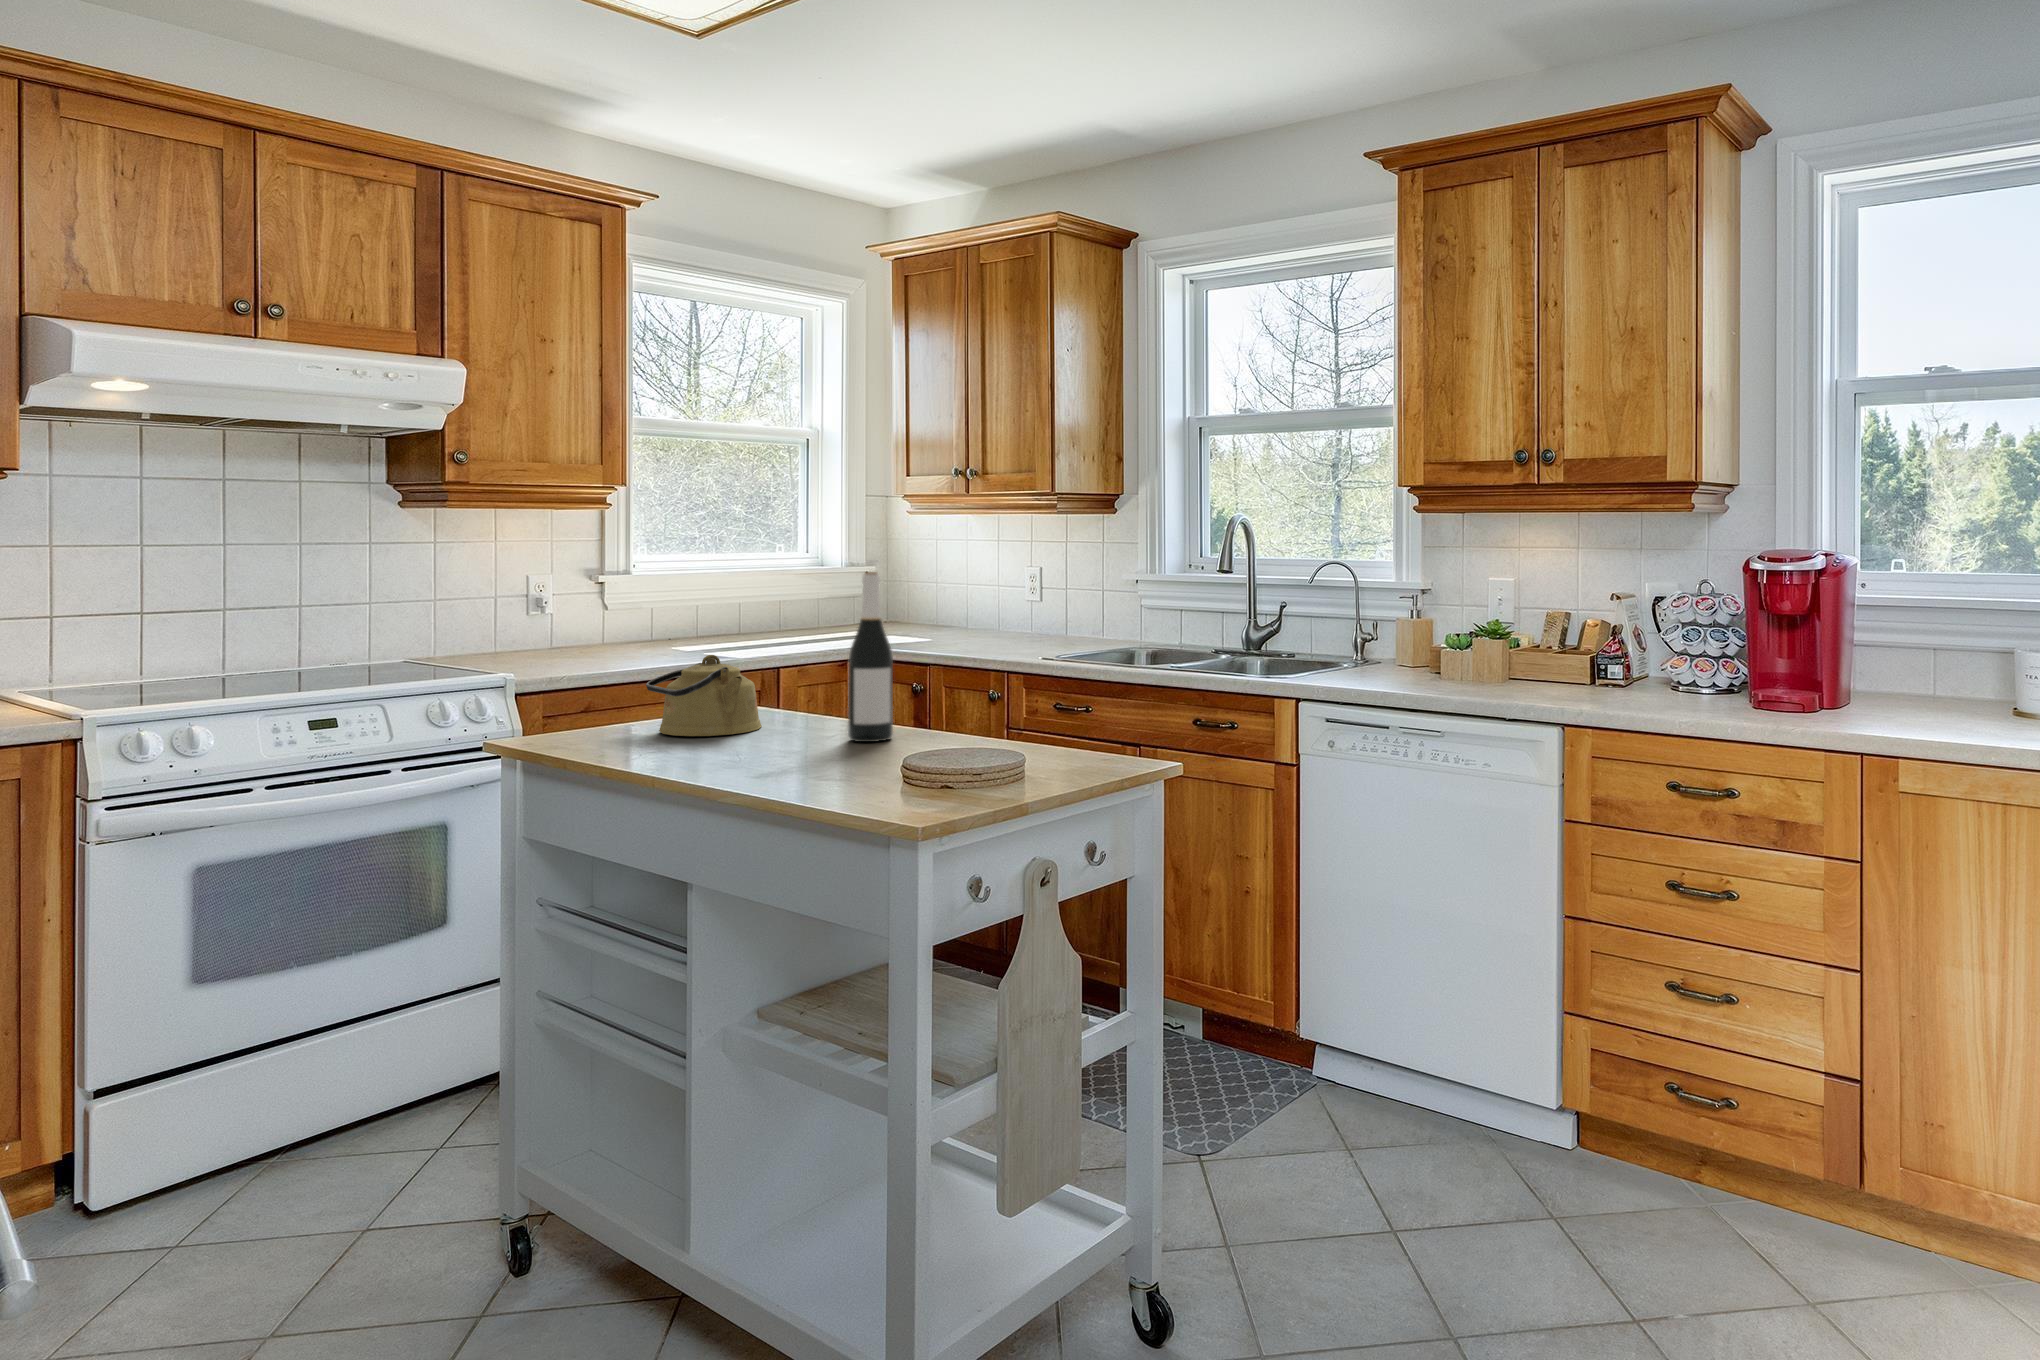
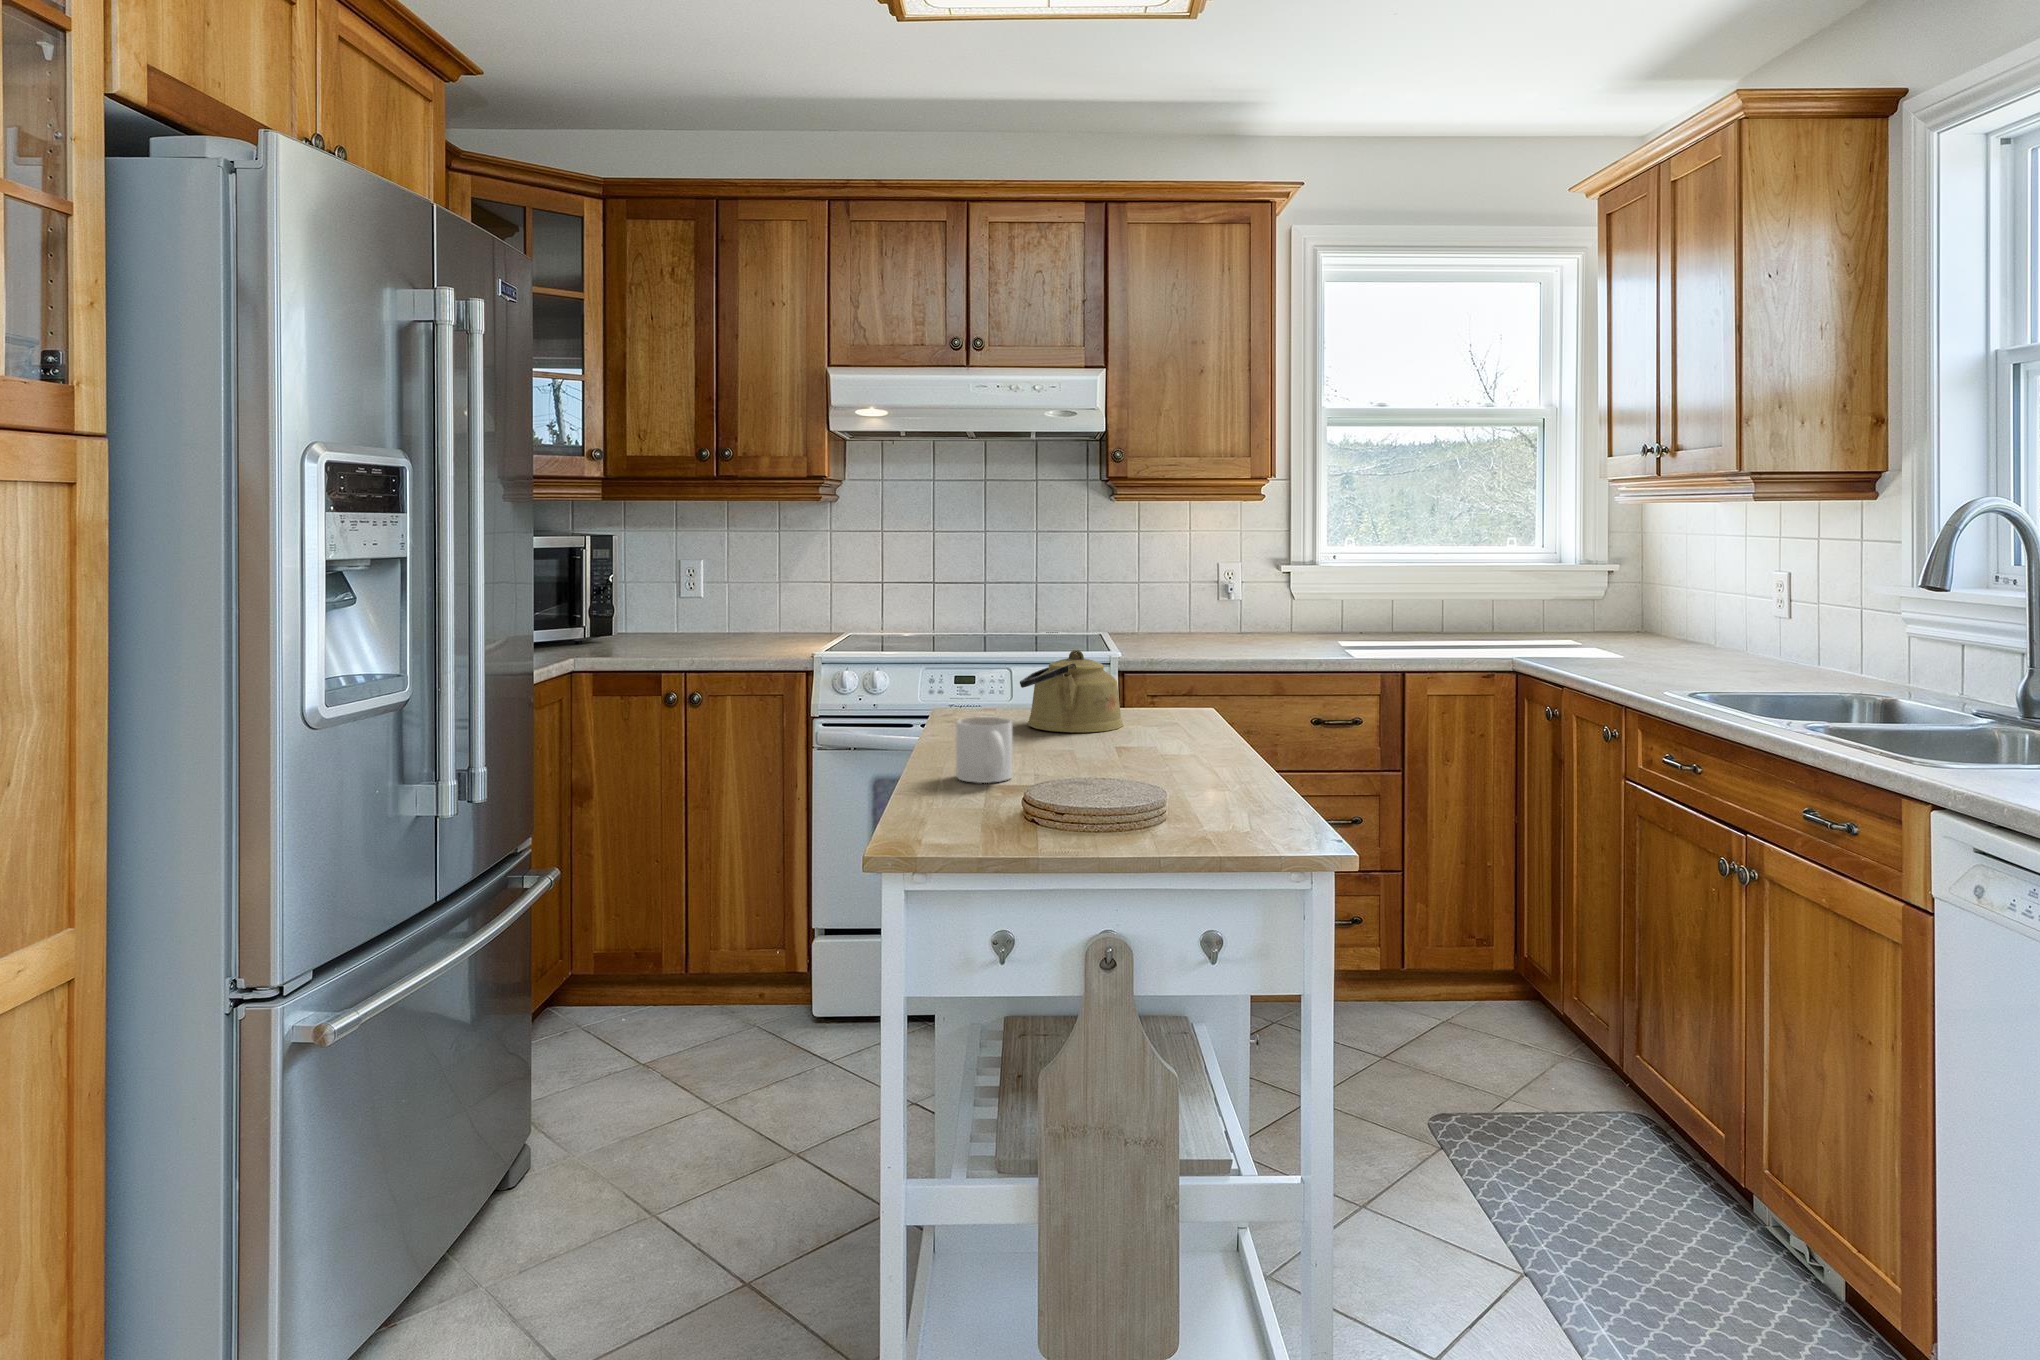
wine bottle: present [848,572,893,742] -> none [1119,572,1168,762]
mug: none [767,713,839,774] -> present [956,717,1012,783]

